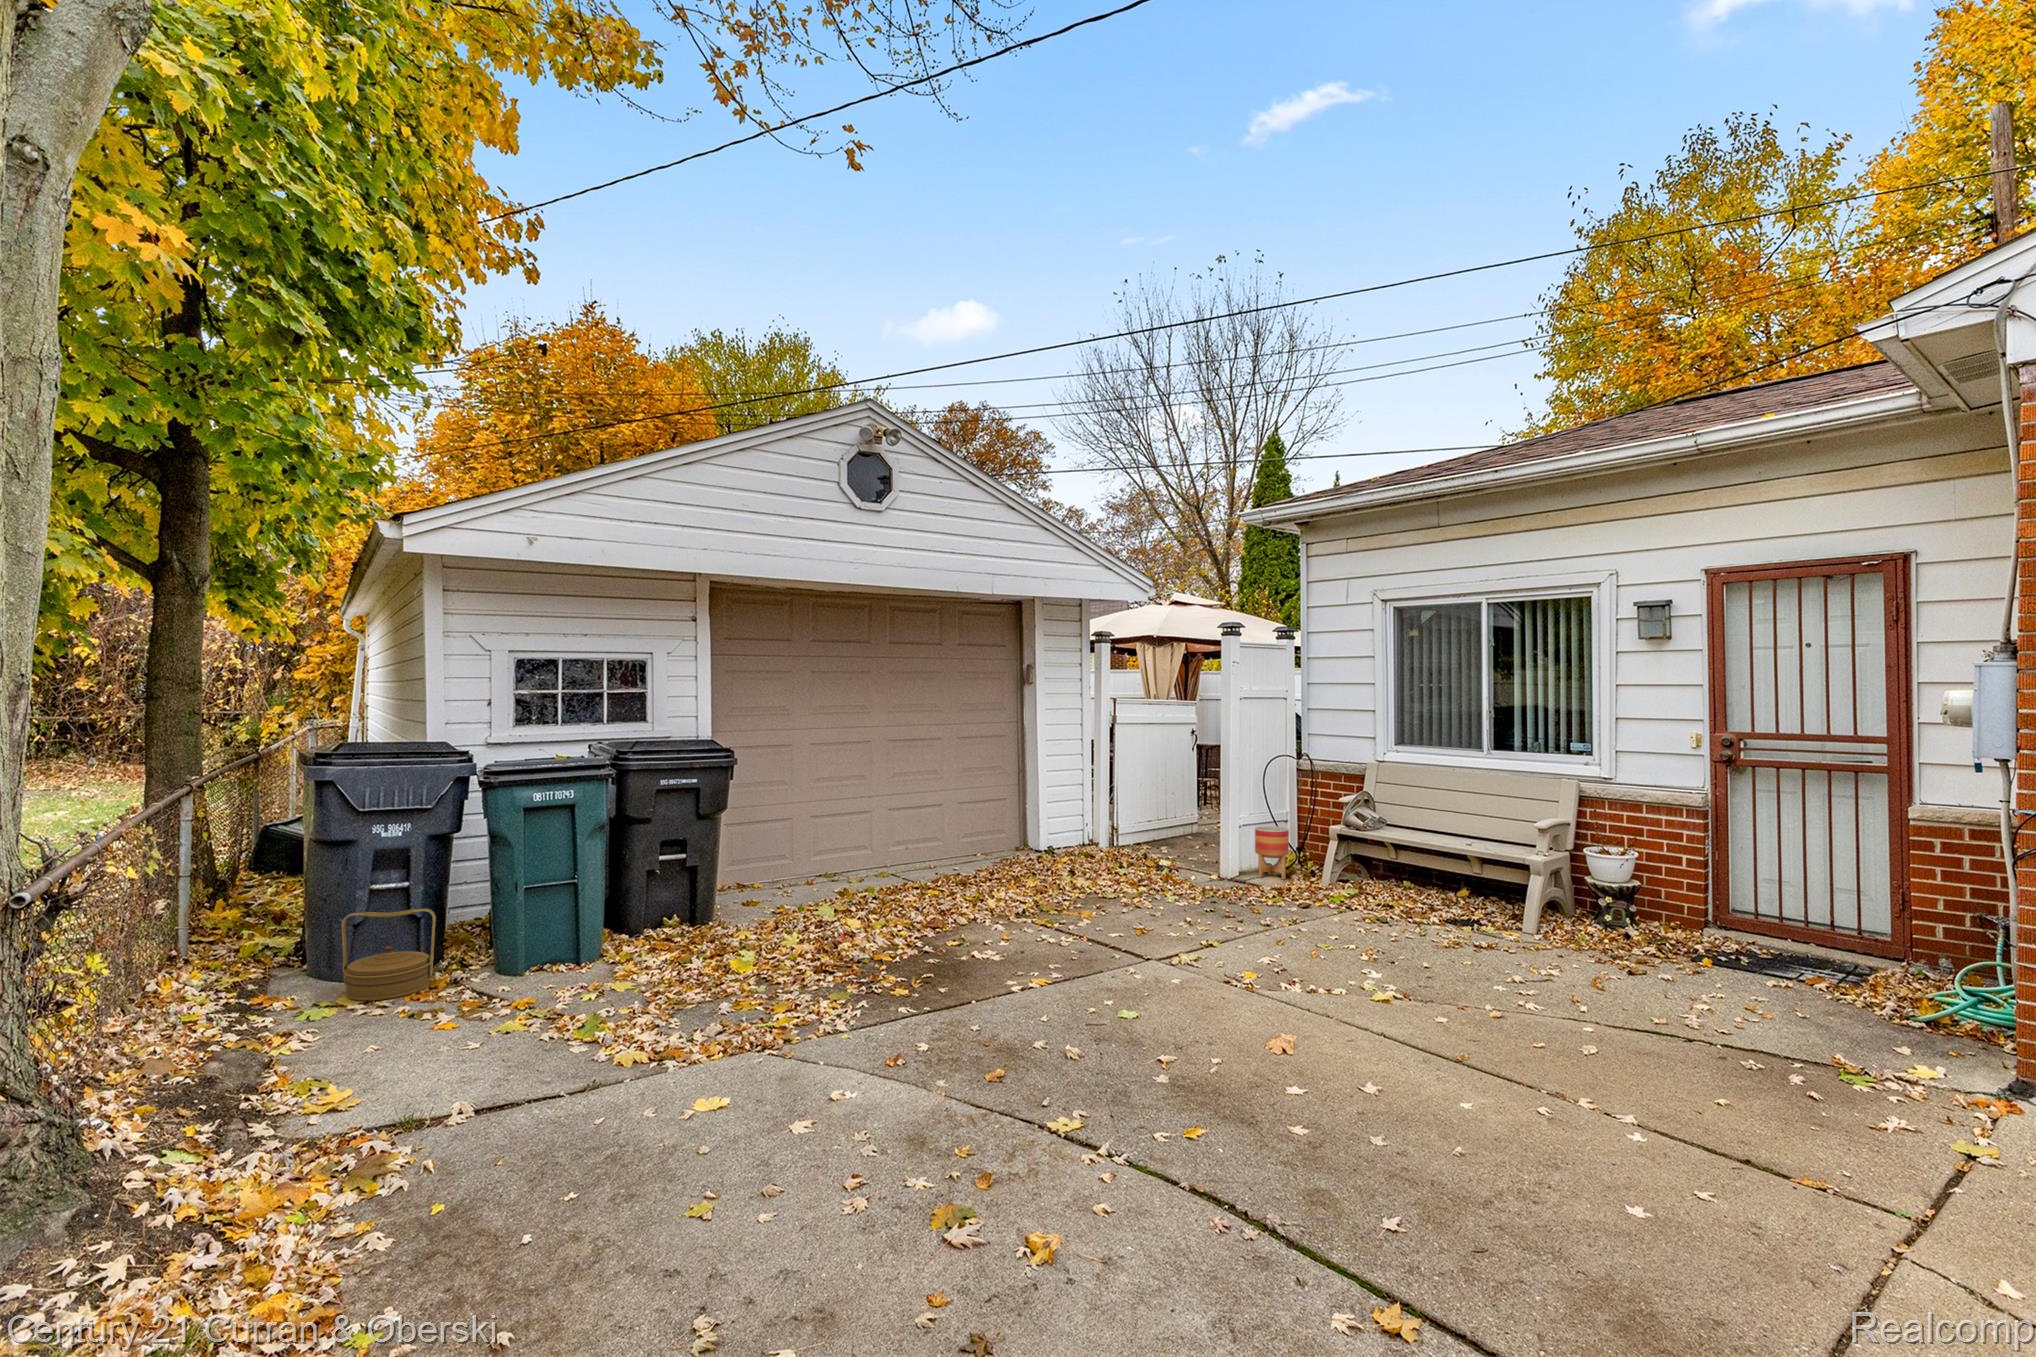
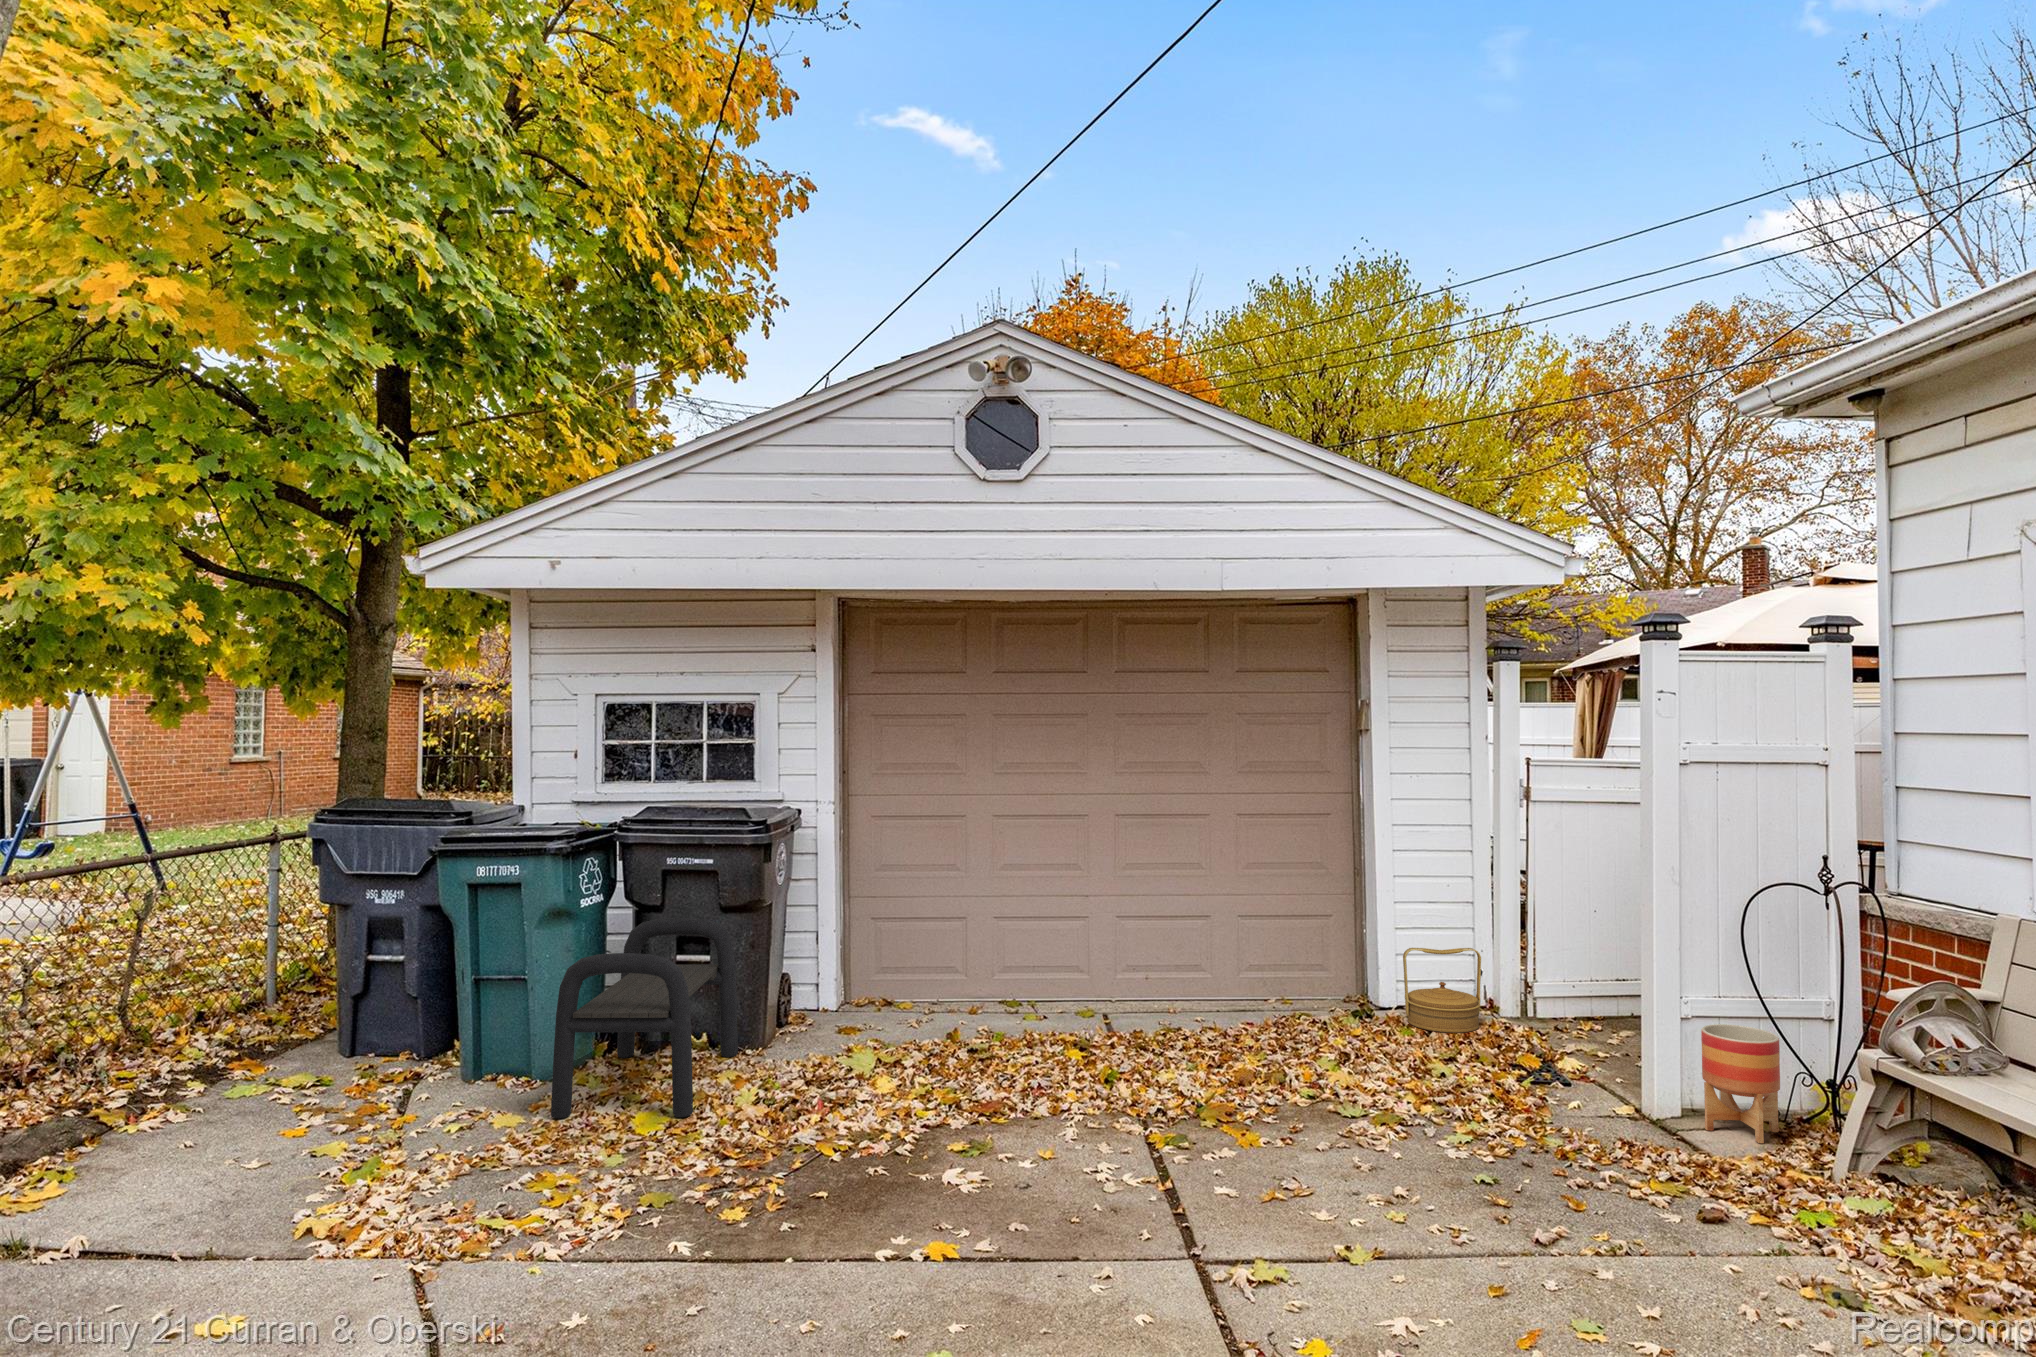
bench: none [609,828,758,979] -> present [551,918,738,1118]
woven basket: present [342,908,436,1001] -> present [1403,948,1481,1033]

